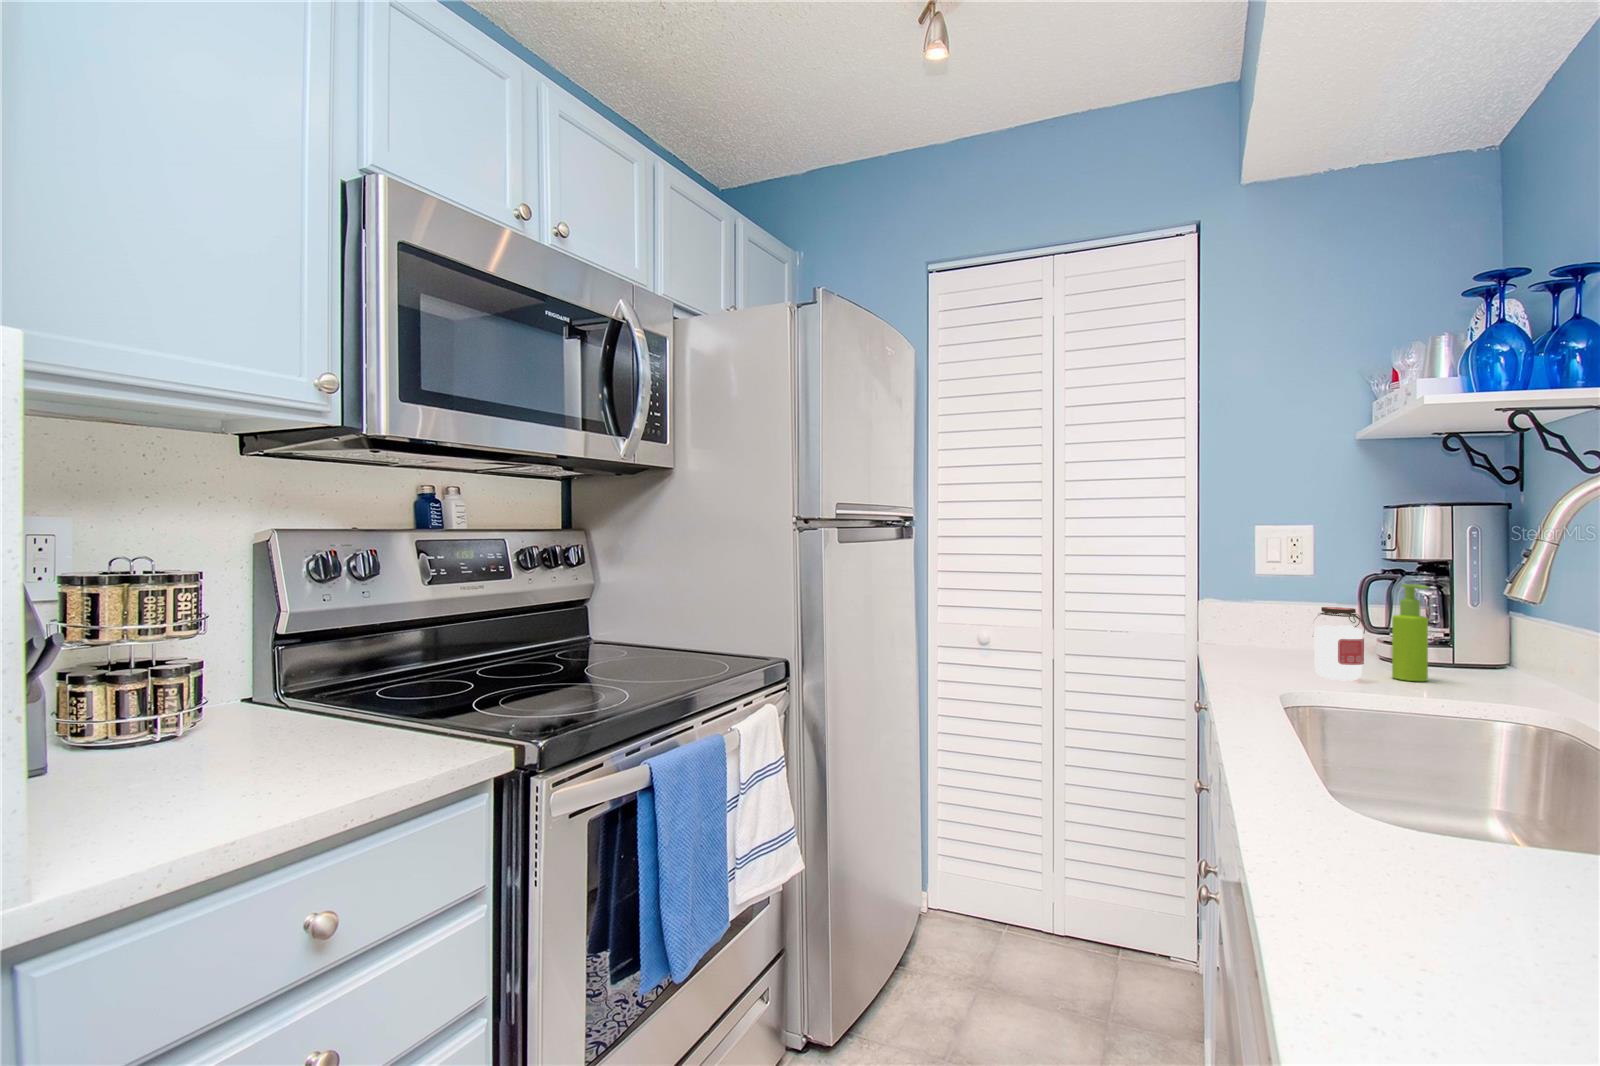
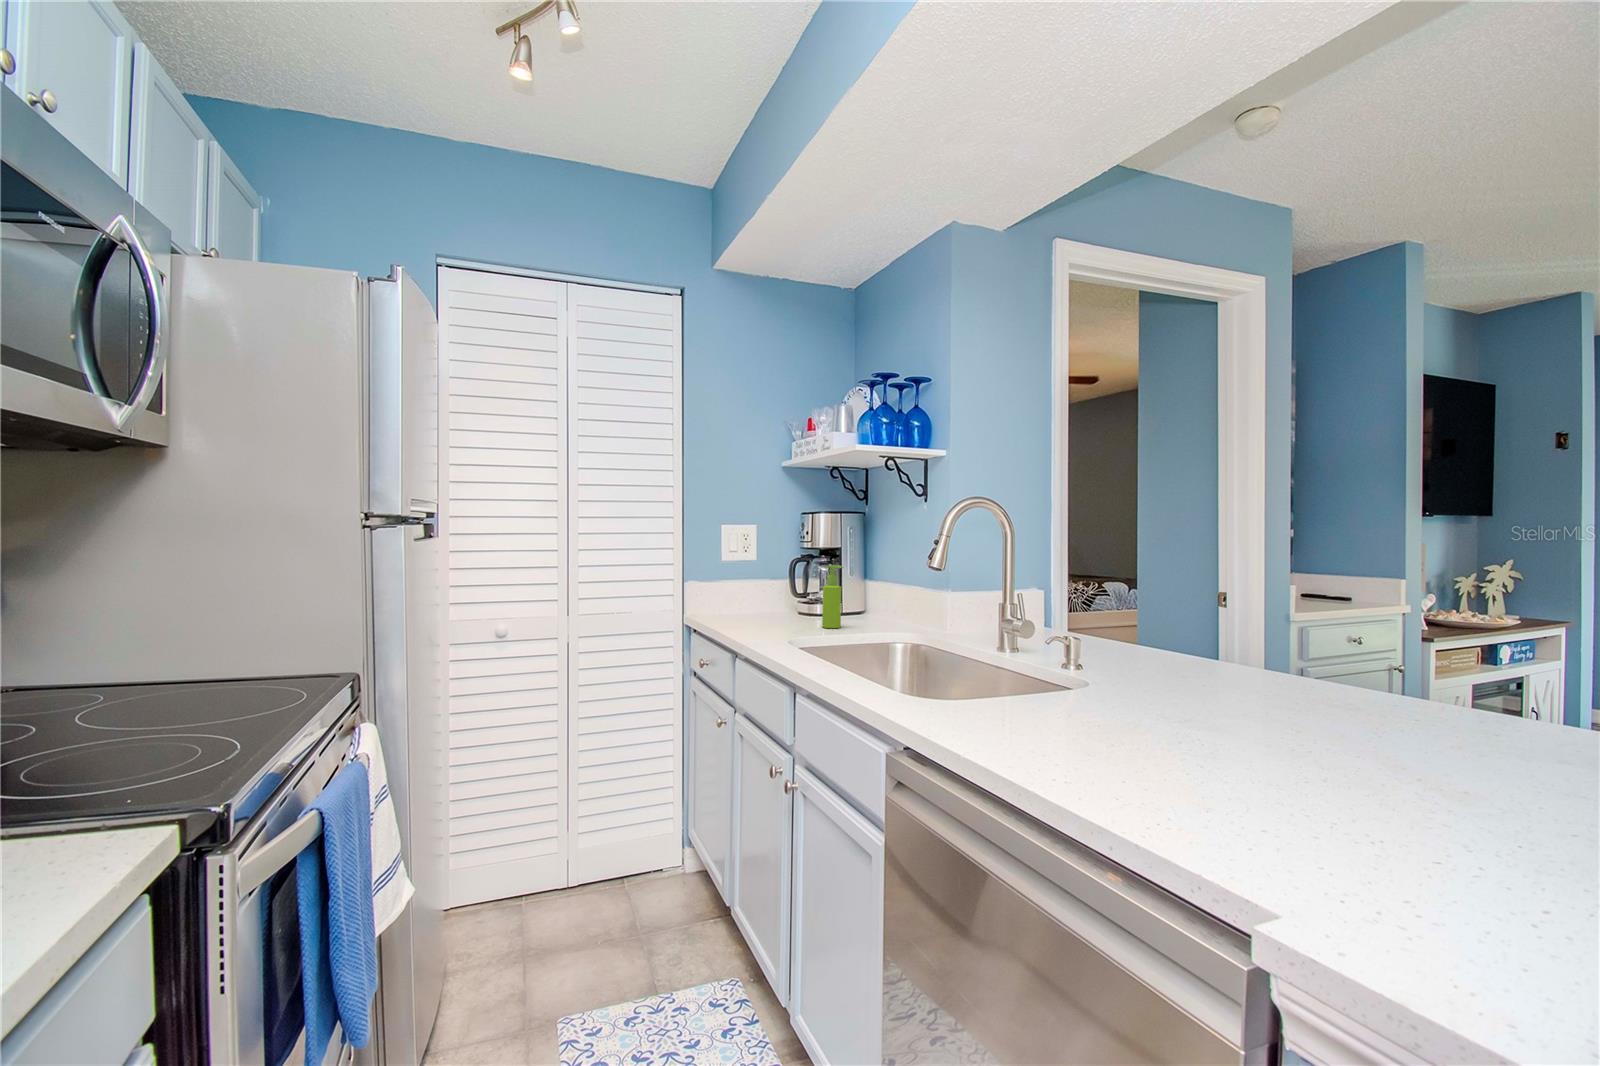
jar: present [1312,607,1365,681] -> none [785,583,814,634]

